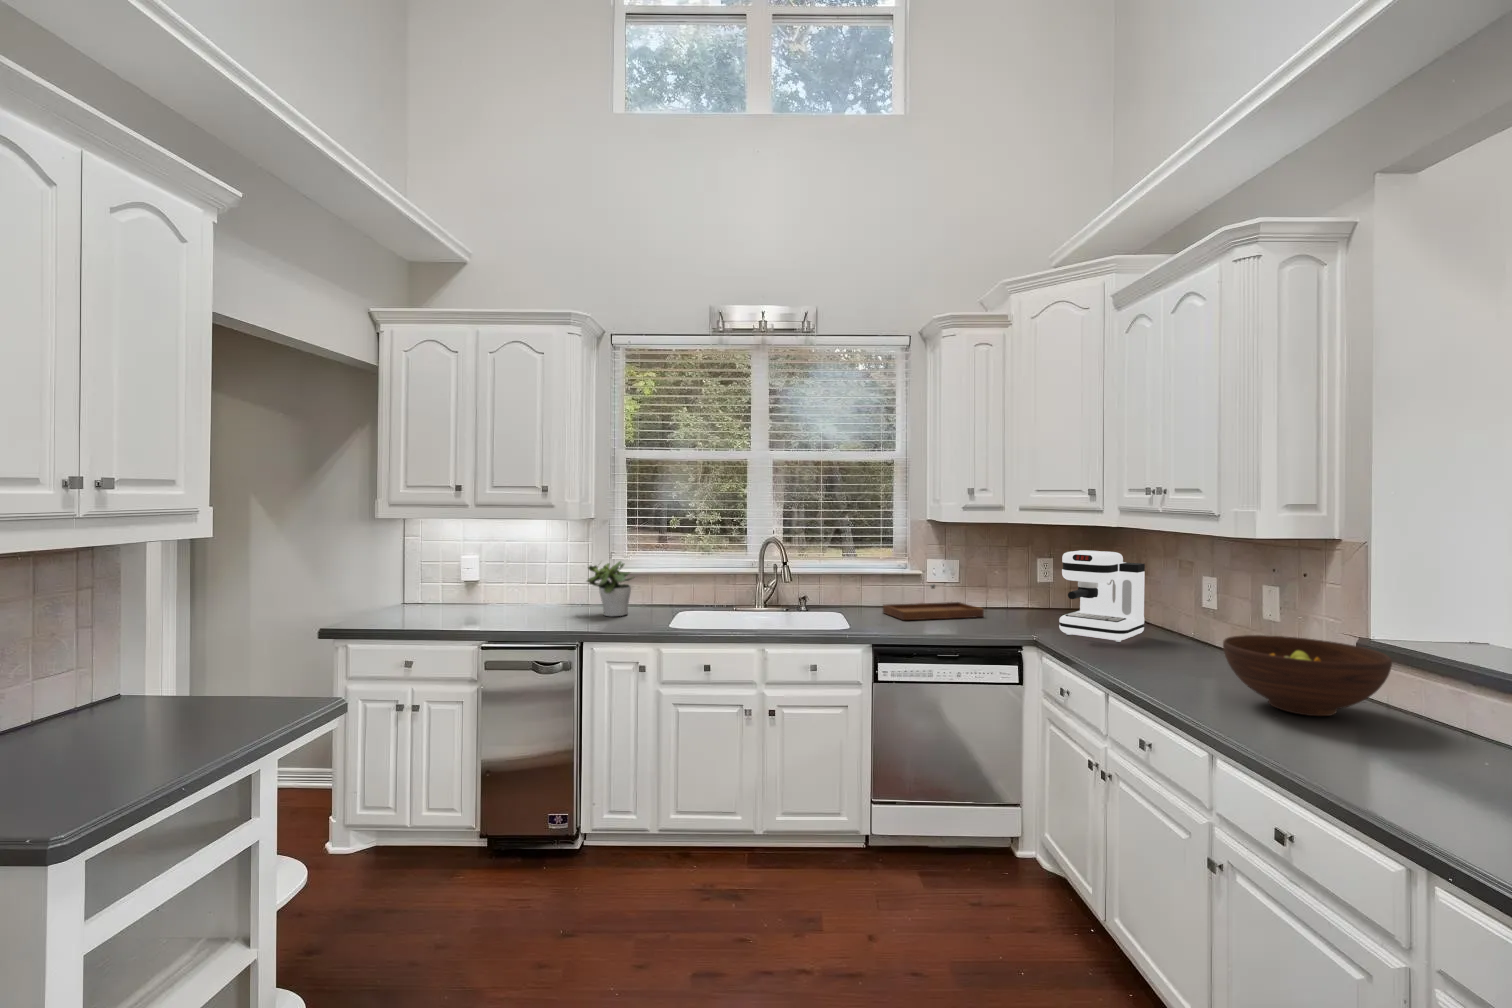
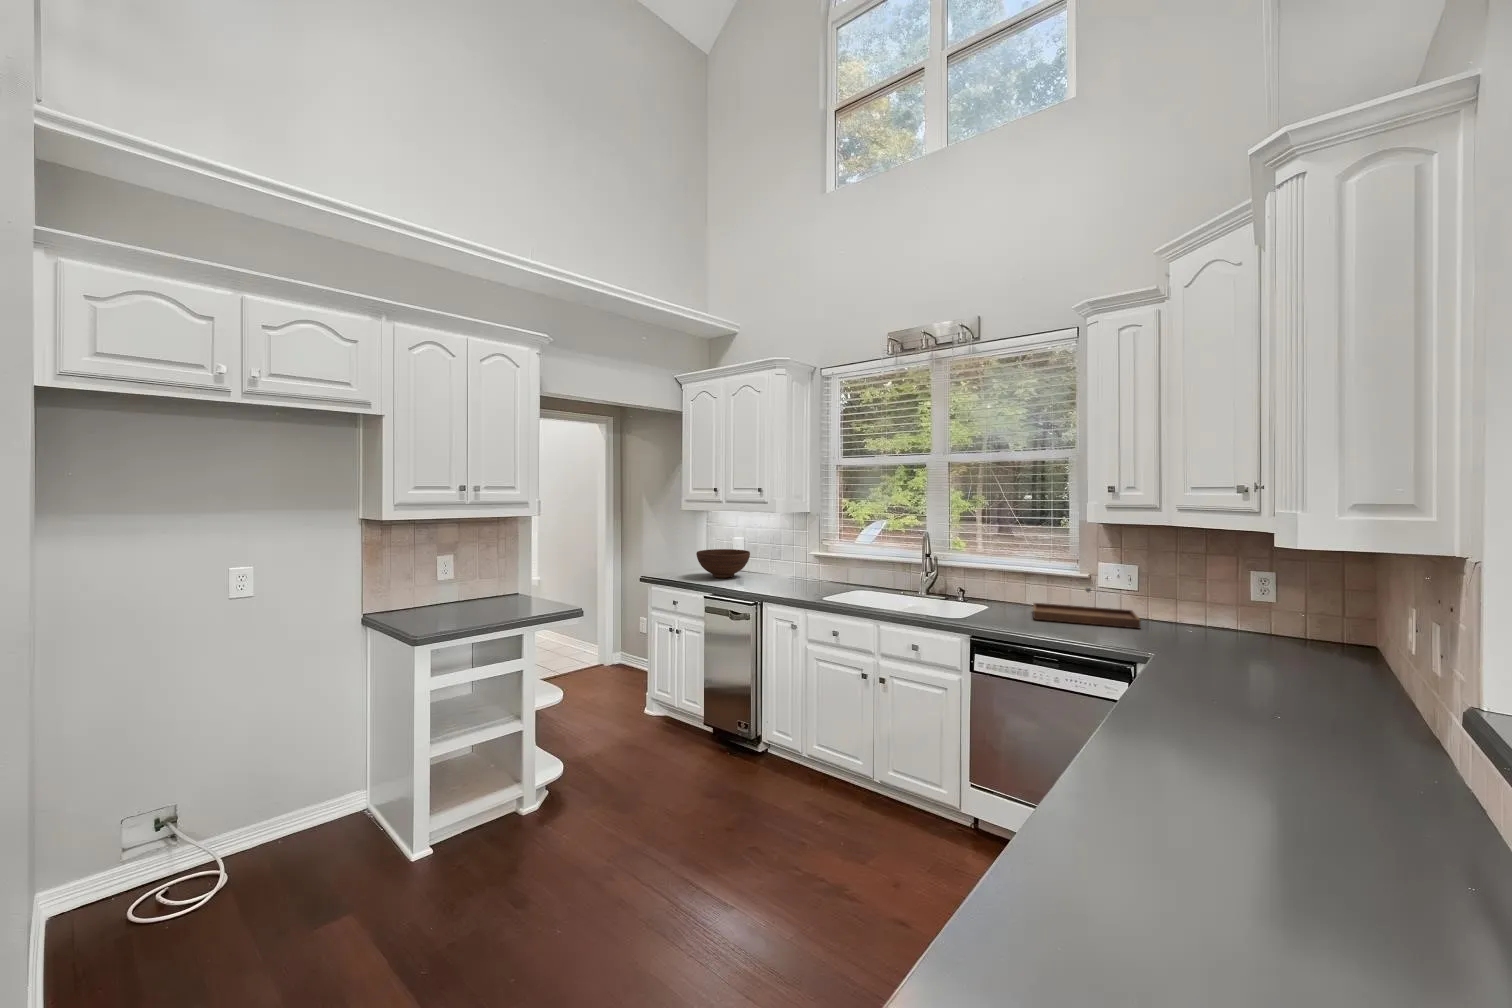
coffee maker: present [1059,550,1145,642] -> none [1174,563,1317,678]
potted plant: present [587,561,633,616] -> none [789,544,821,587]
fruit bowl: present [1223,635,1392,716] -> present [696,549,750,578]

